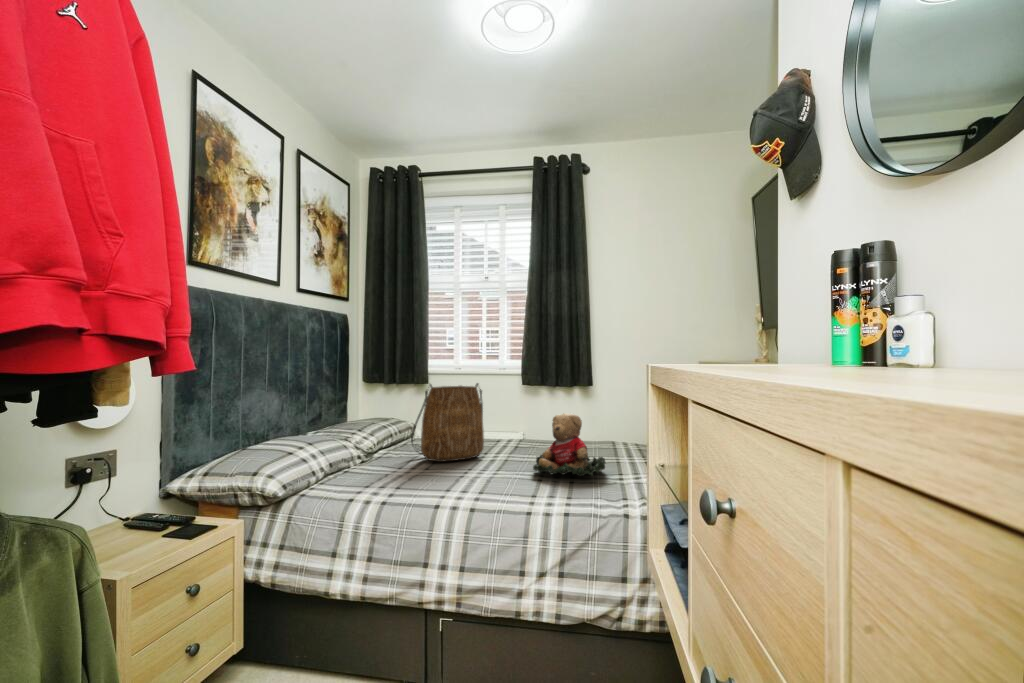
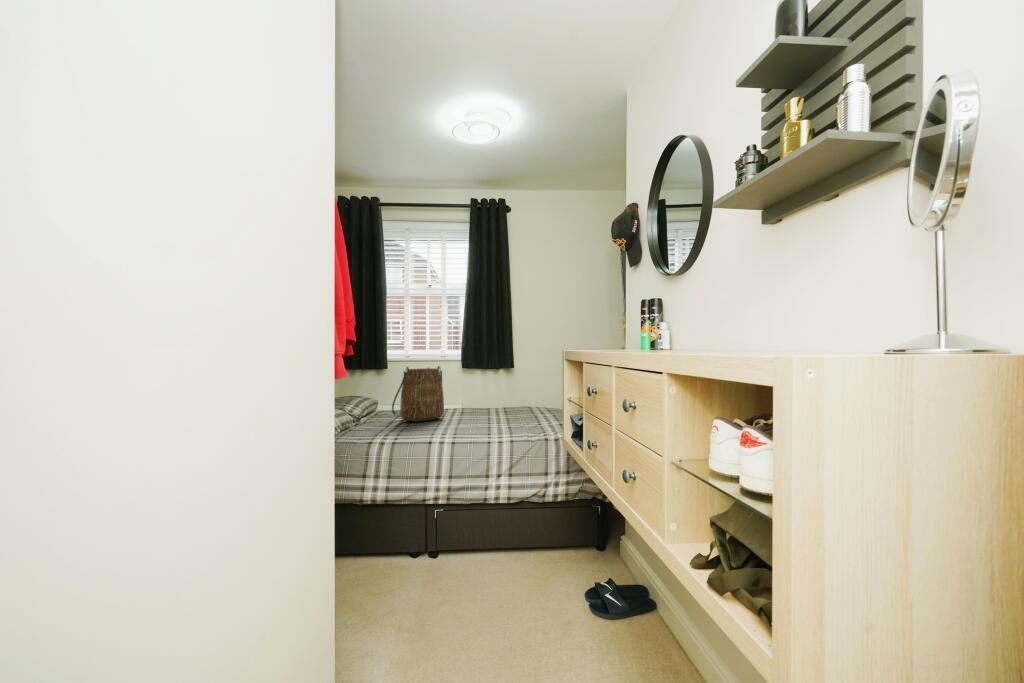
teddy bear: present [533,413,606,476] -> none [483,384,531,423]

